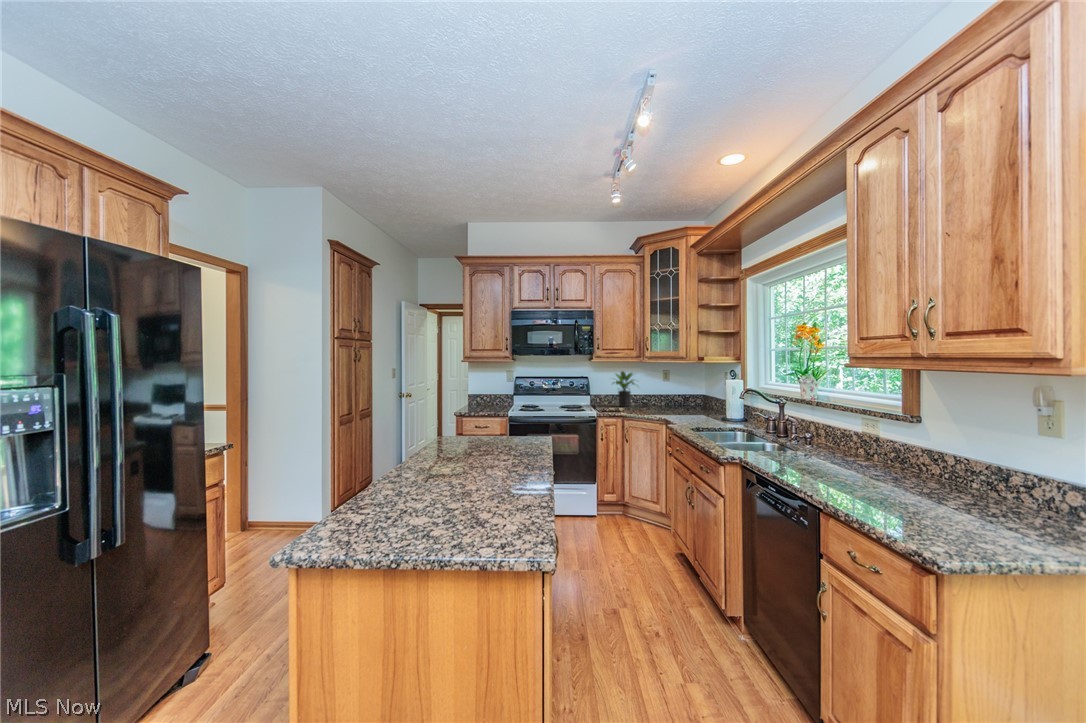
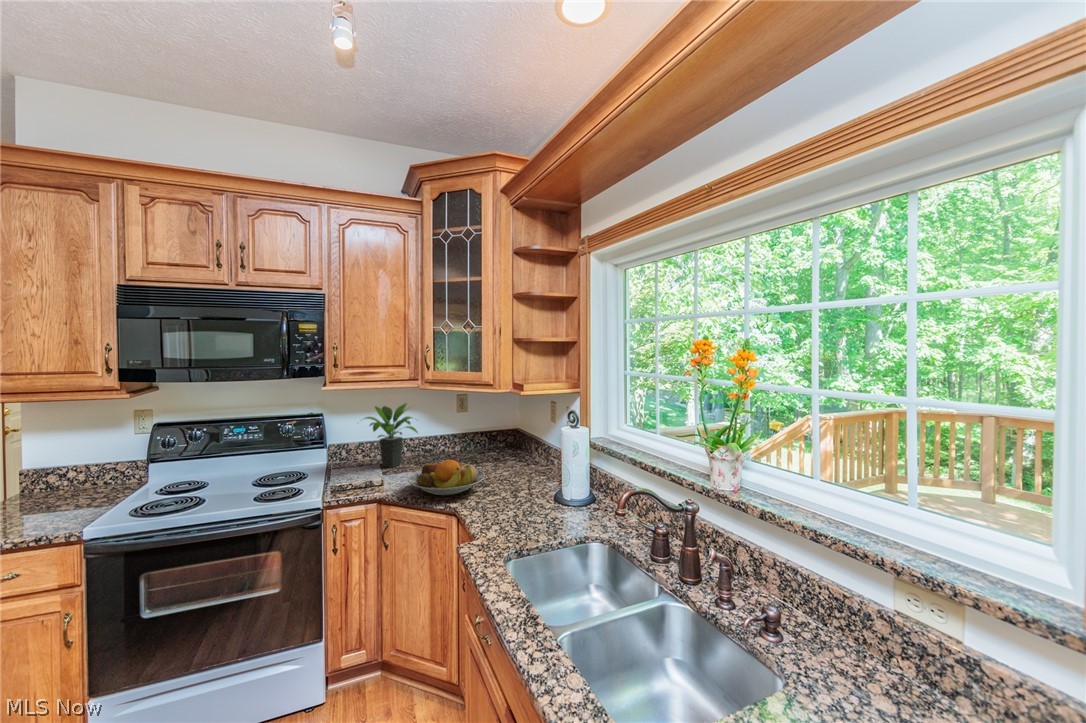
fruit bowl: none [638,397,681,415] -> present [408,458,485,495]

